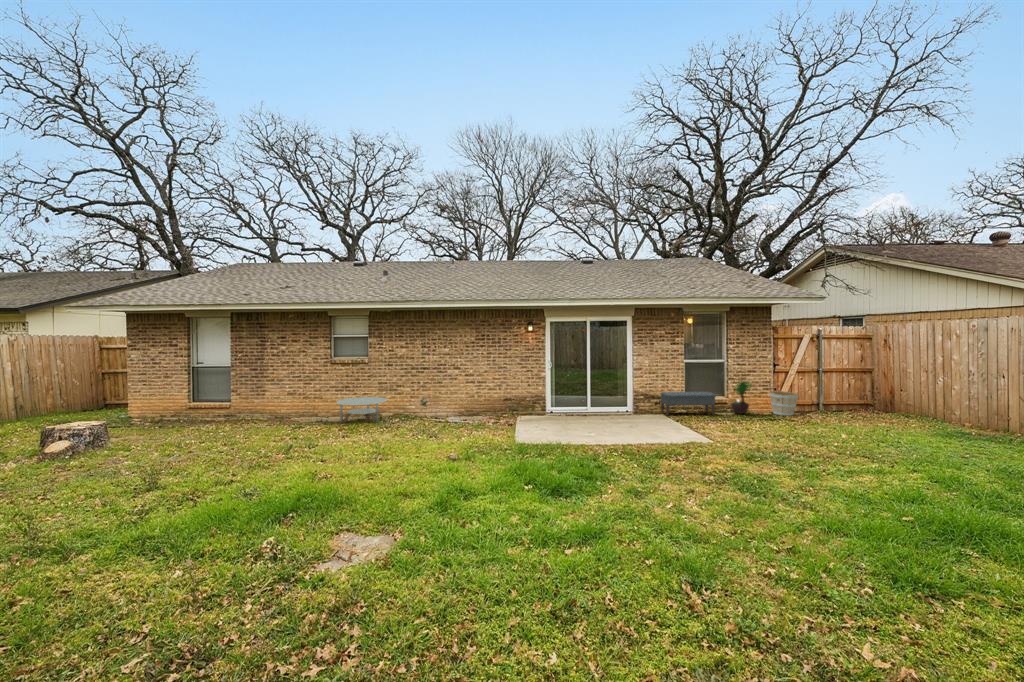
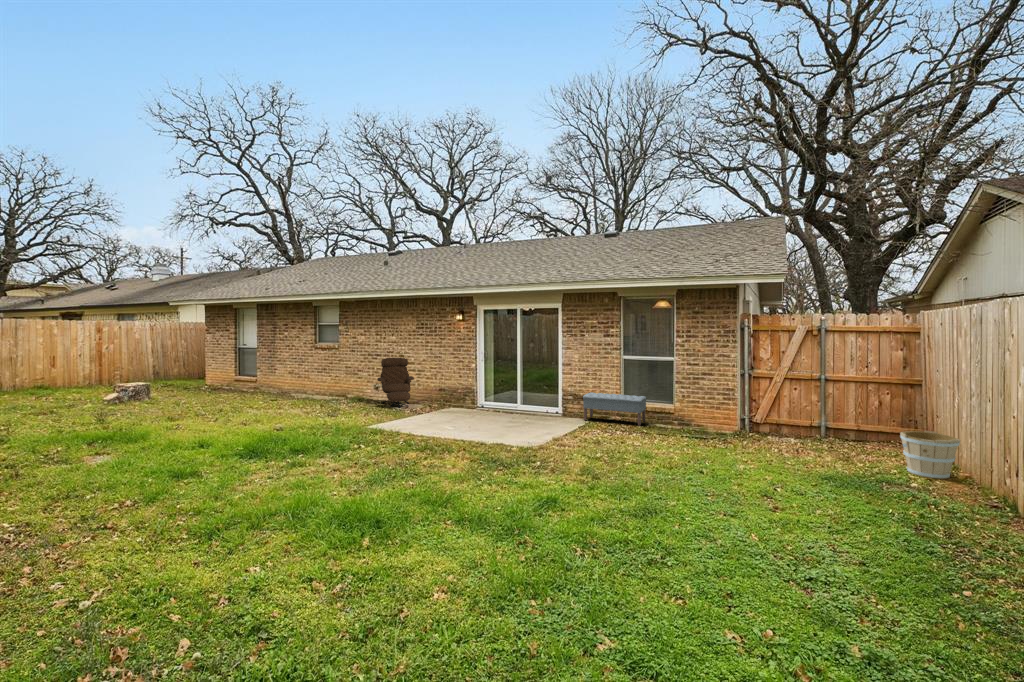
lounge chair: none [442,370,492,422] -> present [377,358,414,408]
potted tree: present [731,381,752,414] -> none [664,381,693,428]
wooden bucket: present [769,391,798,416] -> present [900,431,960,479]
round table: present [336,397,387,423] -> none [297,378,343,401]

